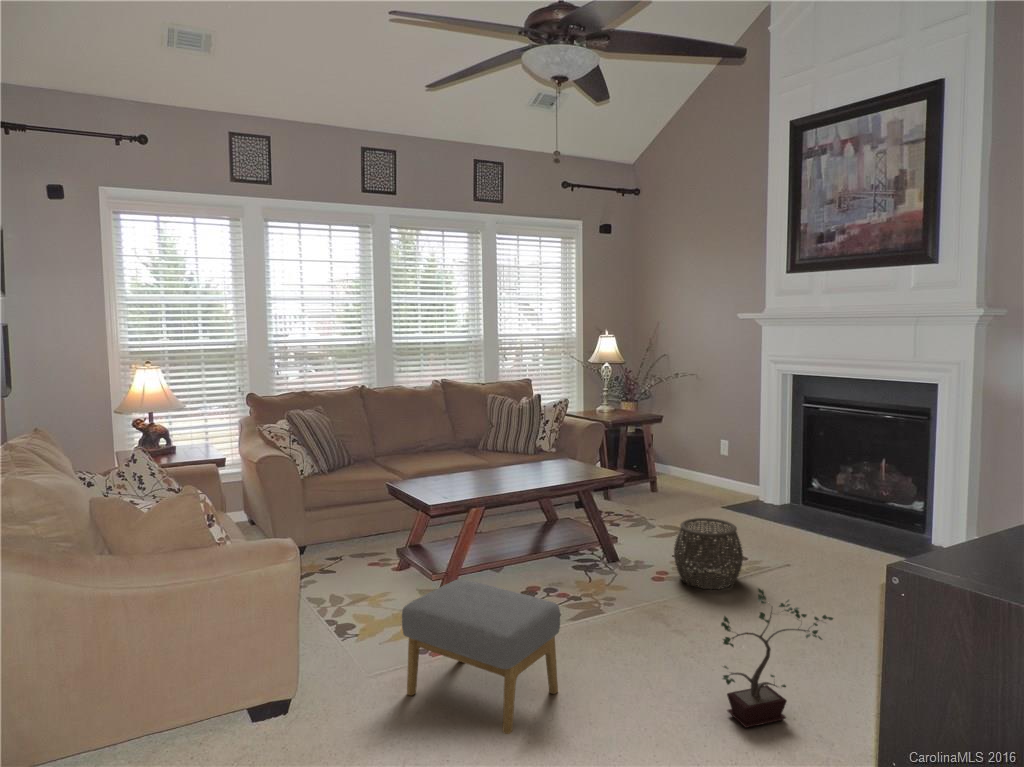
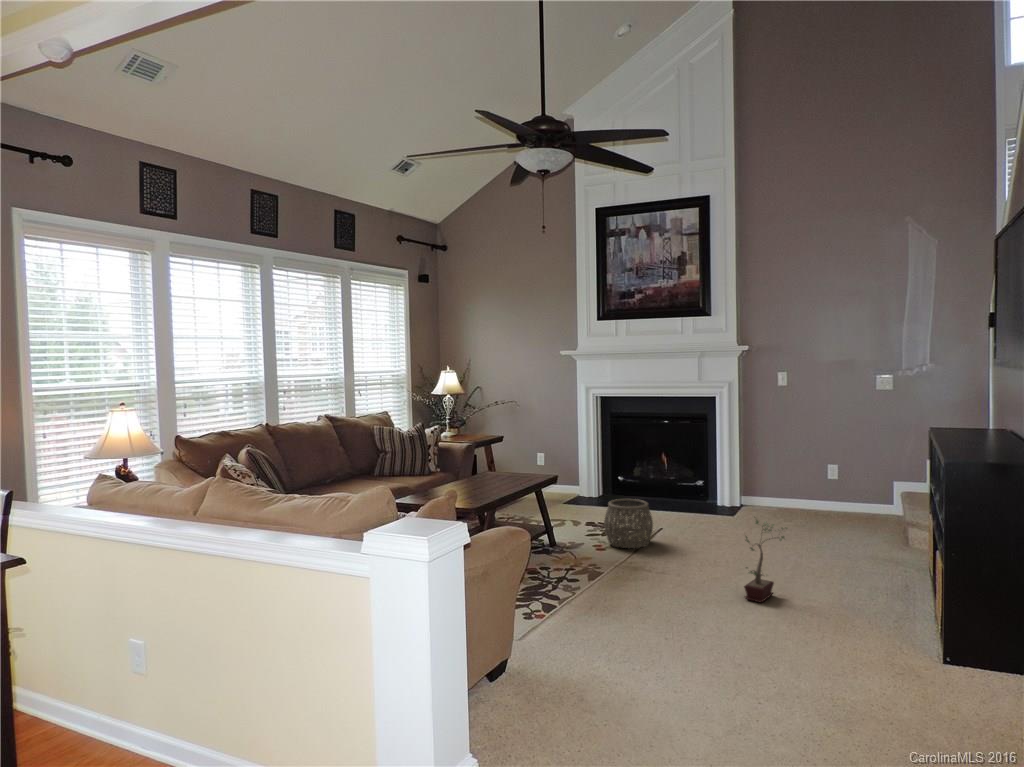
footstool: present [402,579,560,734] -> none [552,550,656,639]

